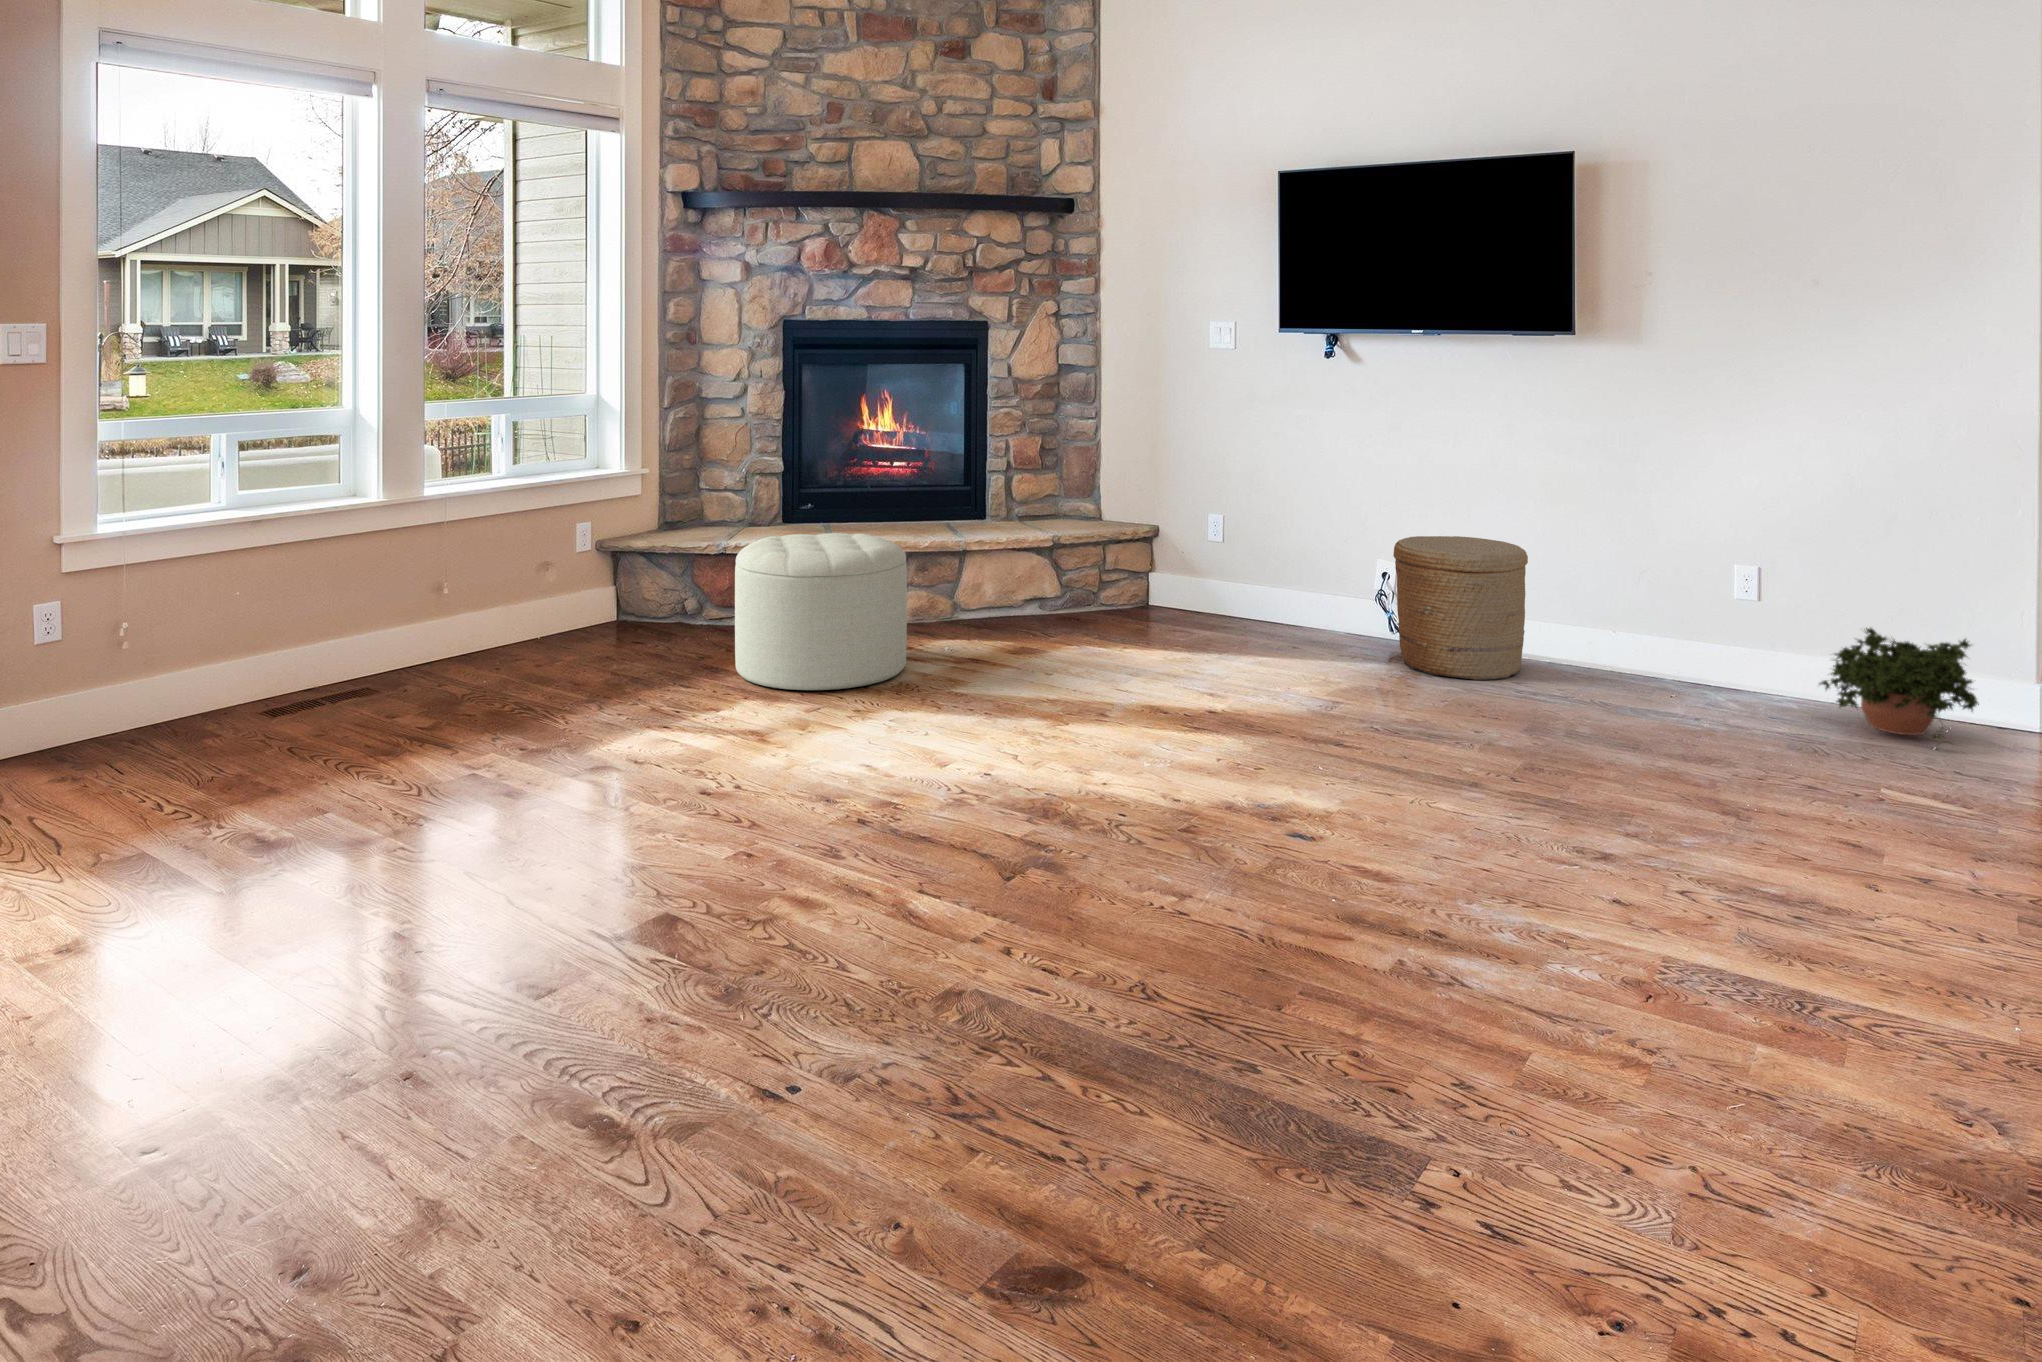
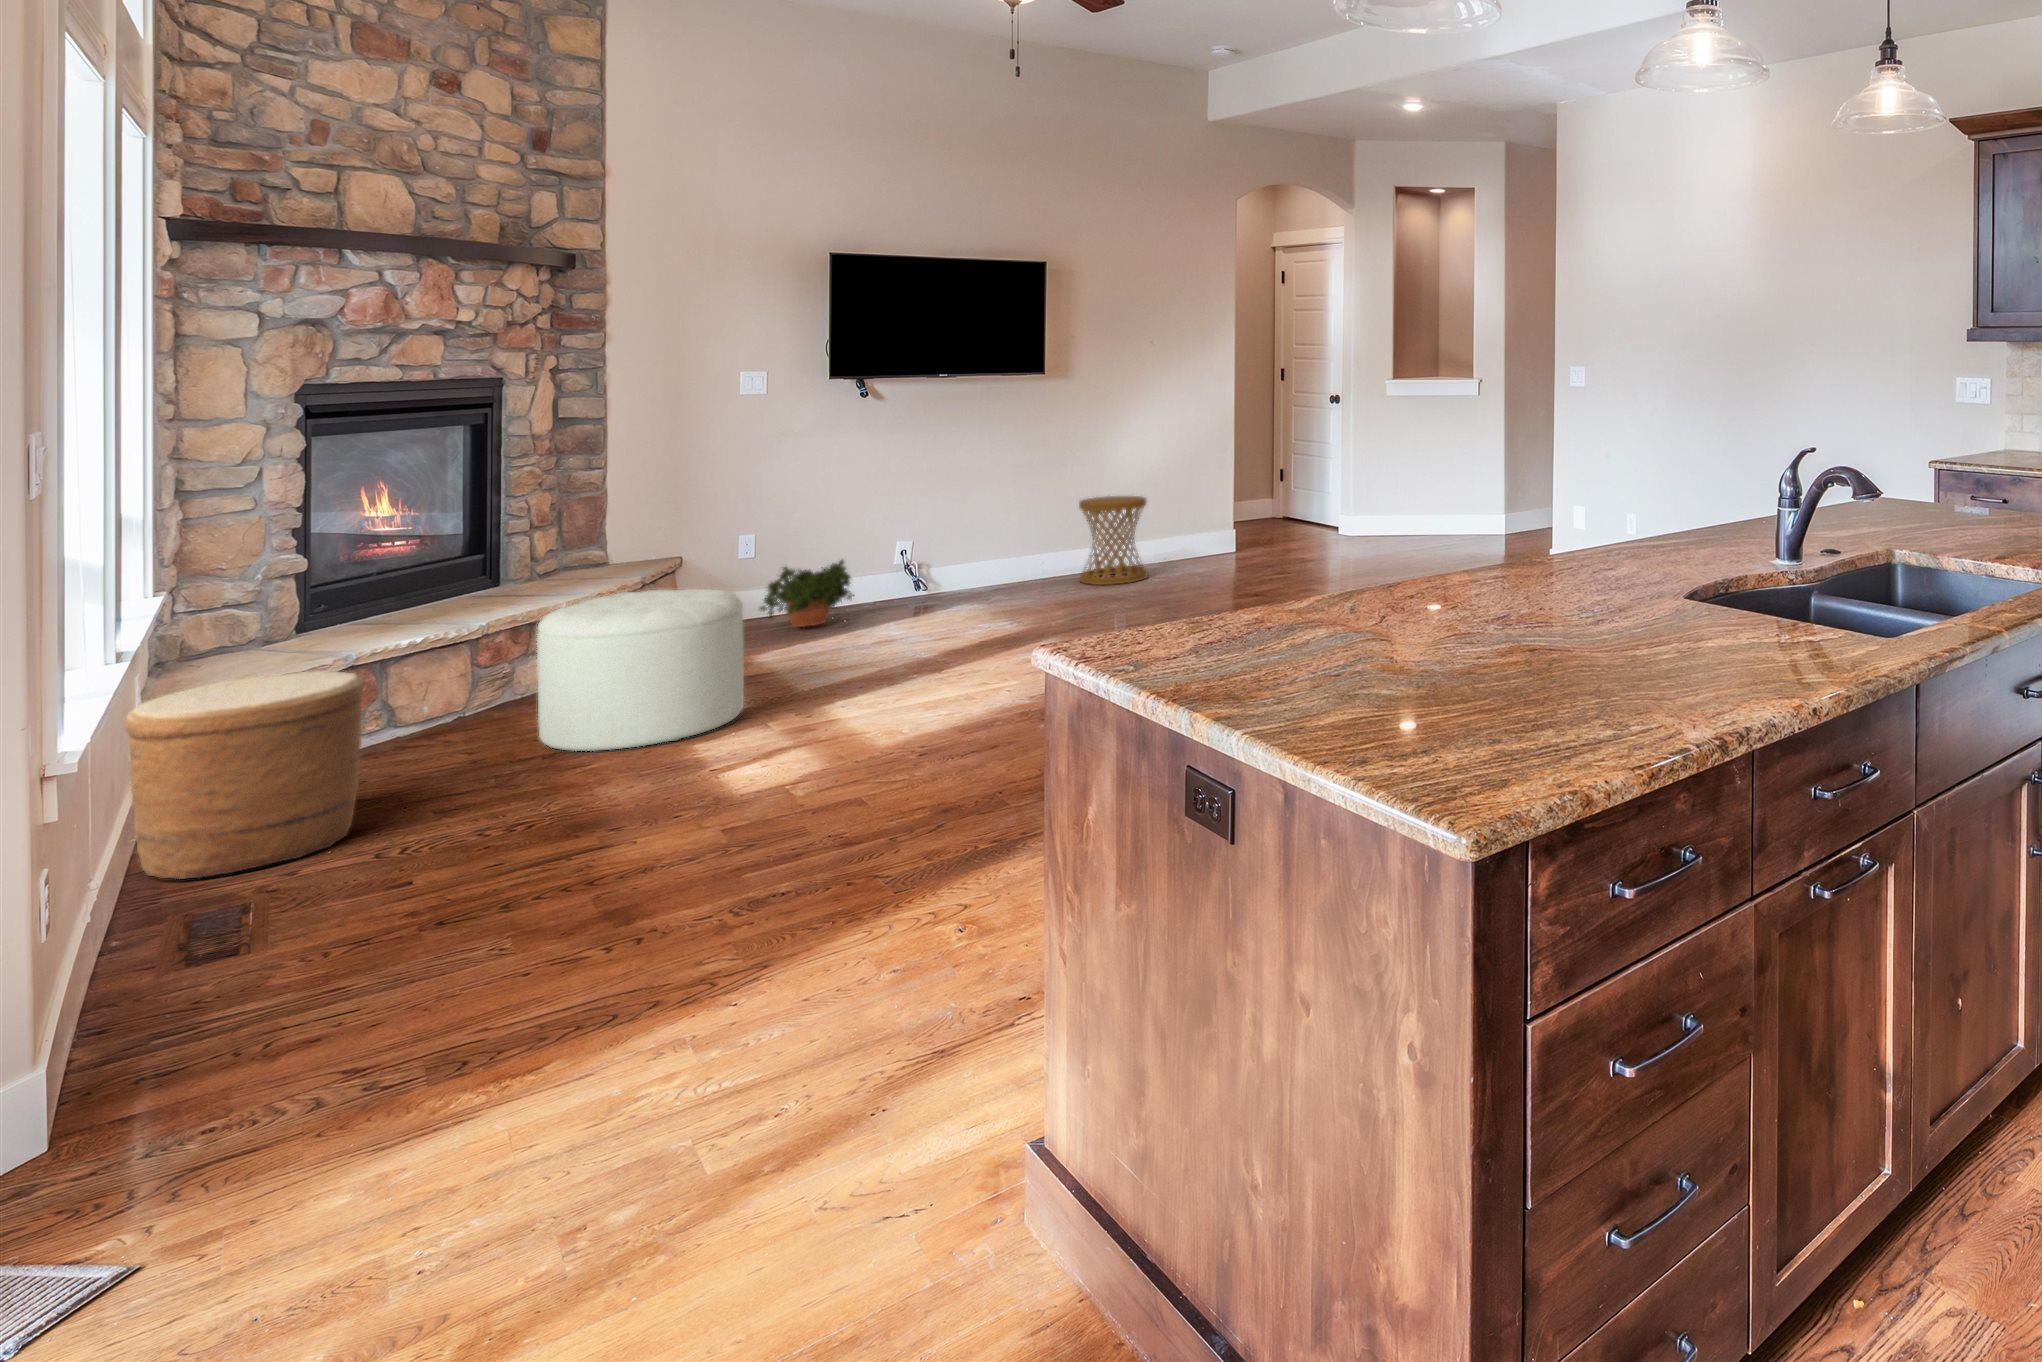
woven basket: present [1393,536,1528,680] -> present [125,671,364,879]
side table: none [1602,549,1728,709] -> present [1079,496,1147,585]
potted plant: present [1820,628,1979,744] -> present [760,560,854,627]

